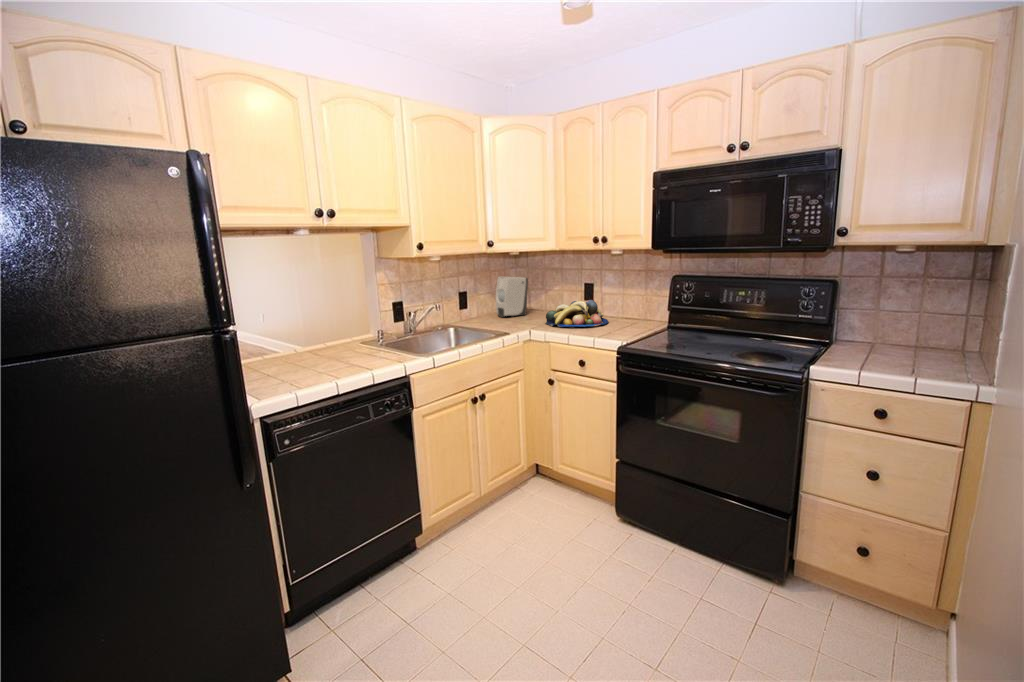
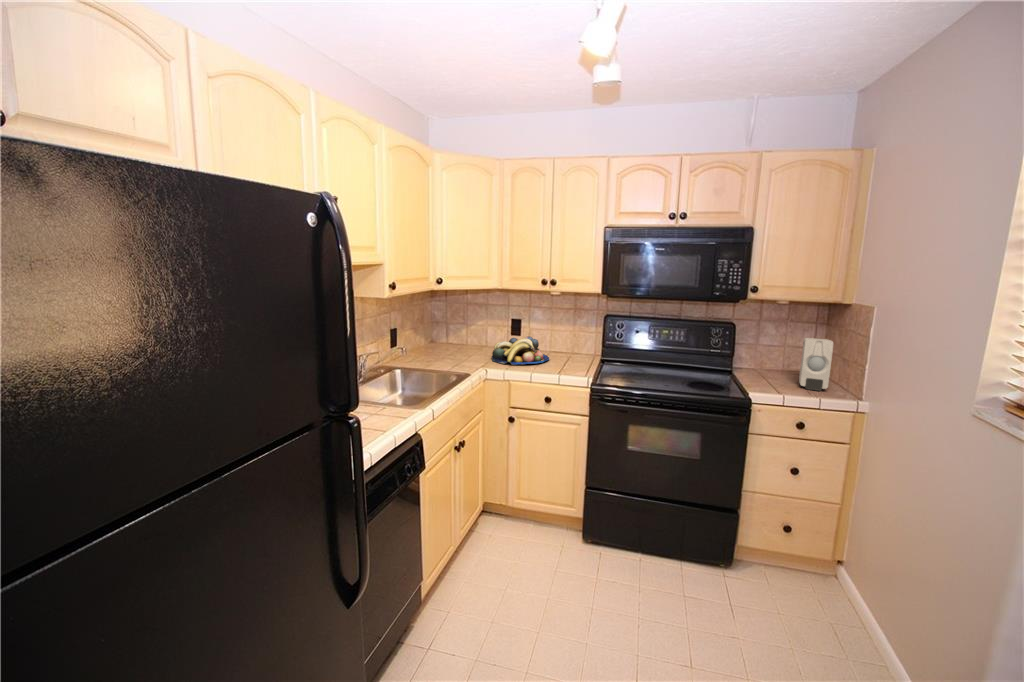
soap dispenser: present [496,277,528,317] -> present [799,338,833,391]

